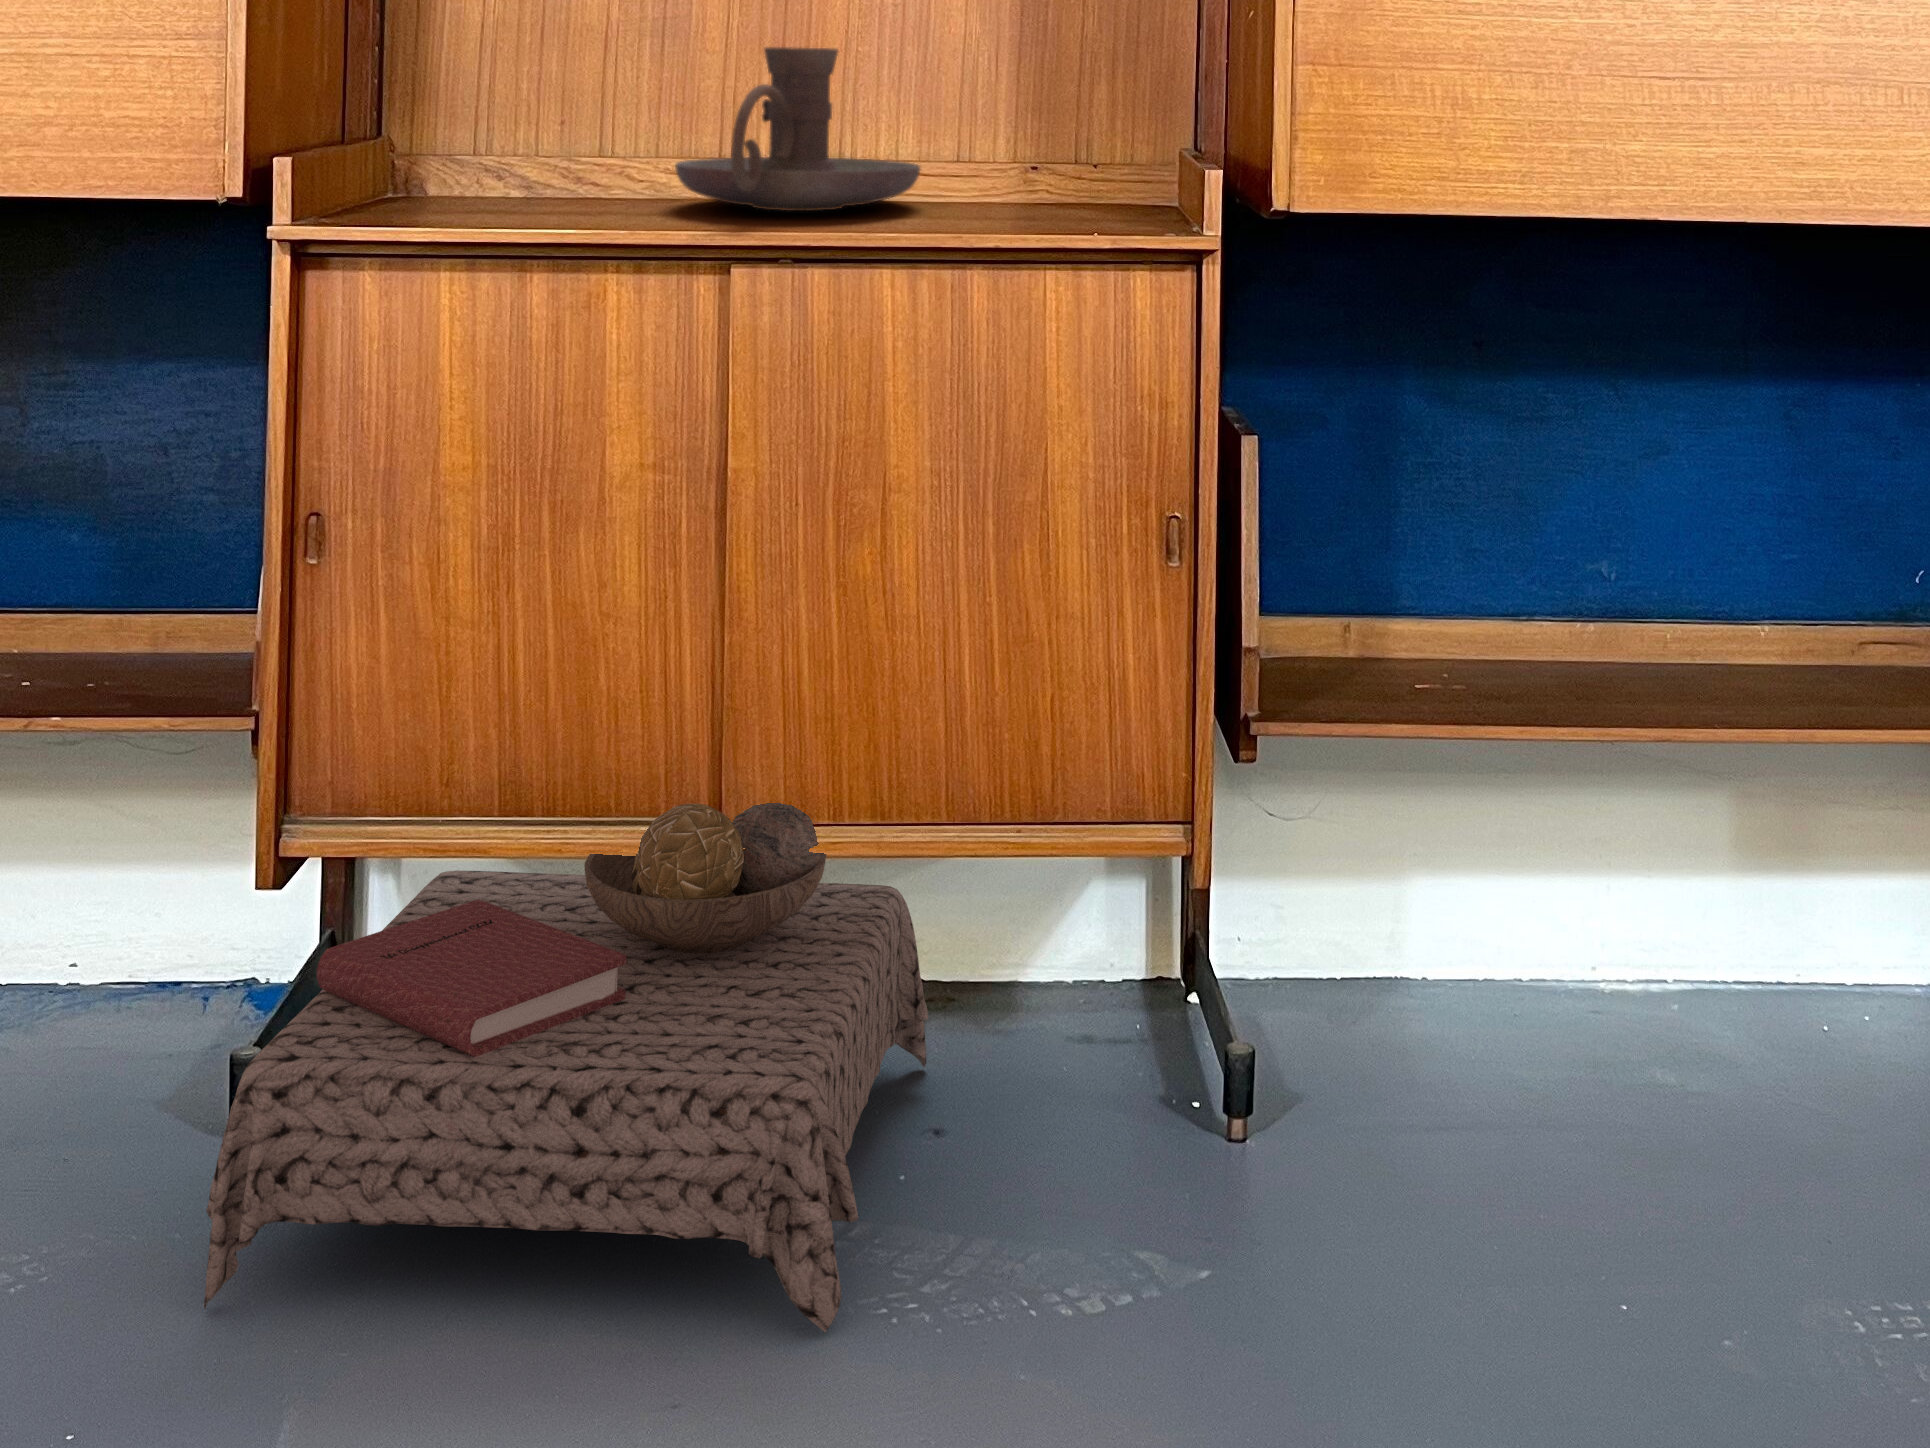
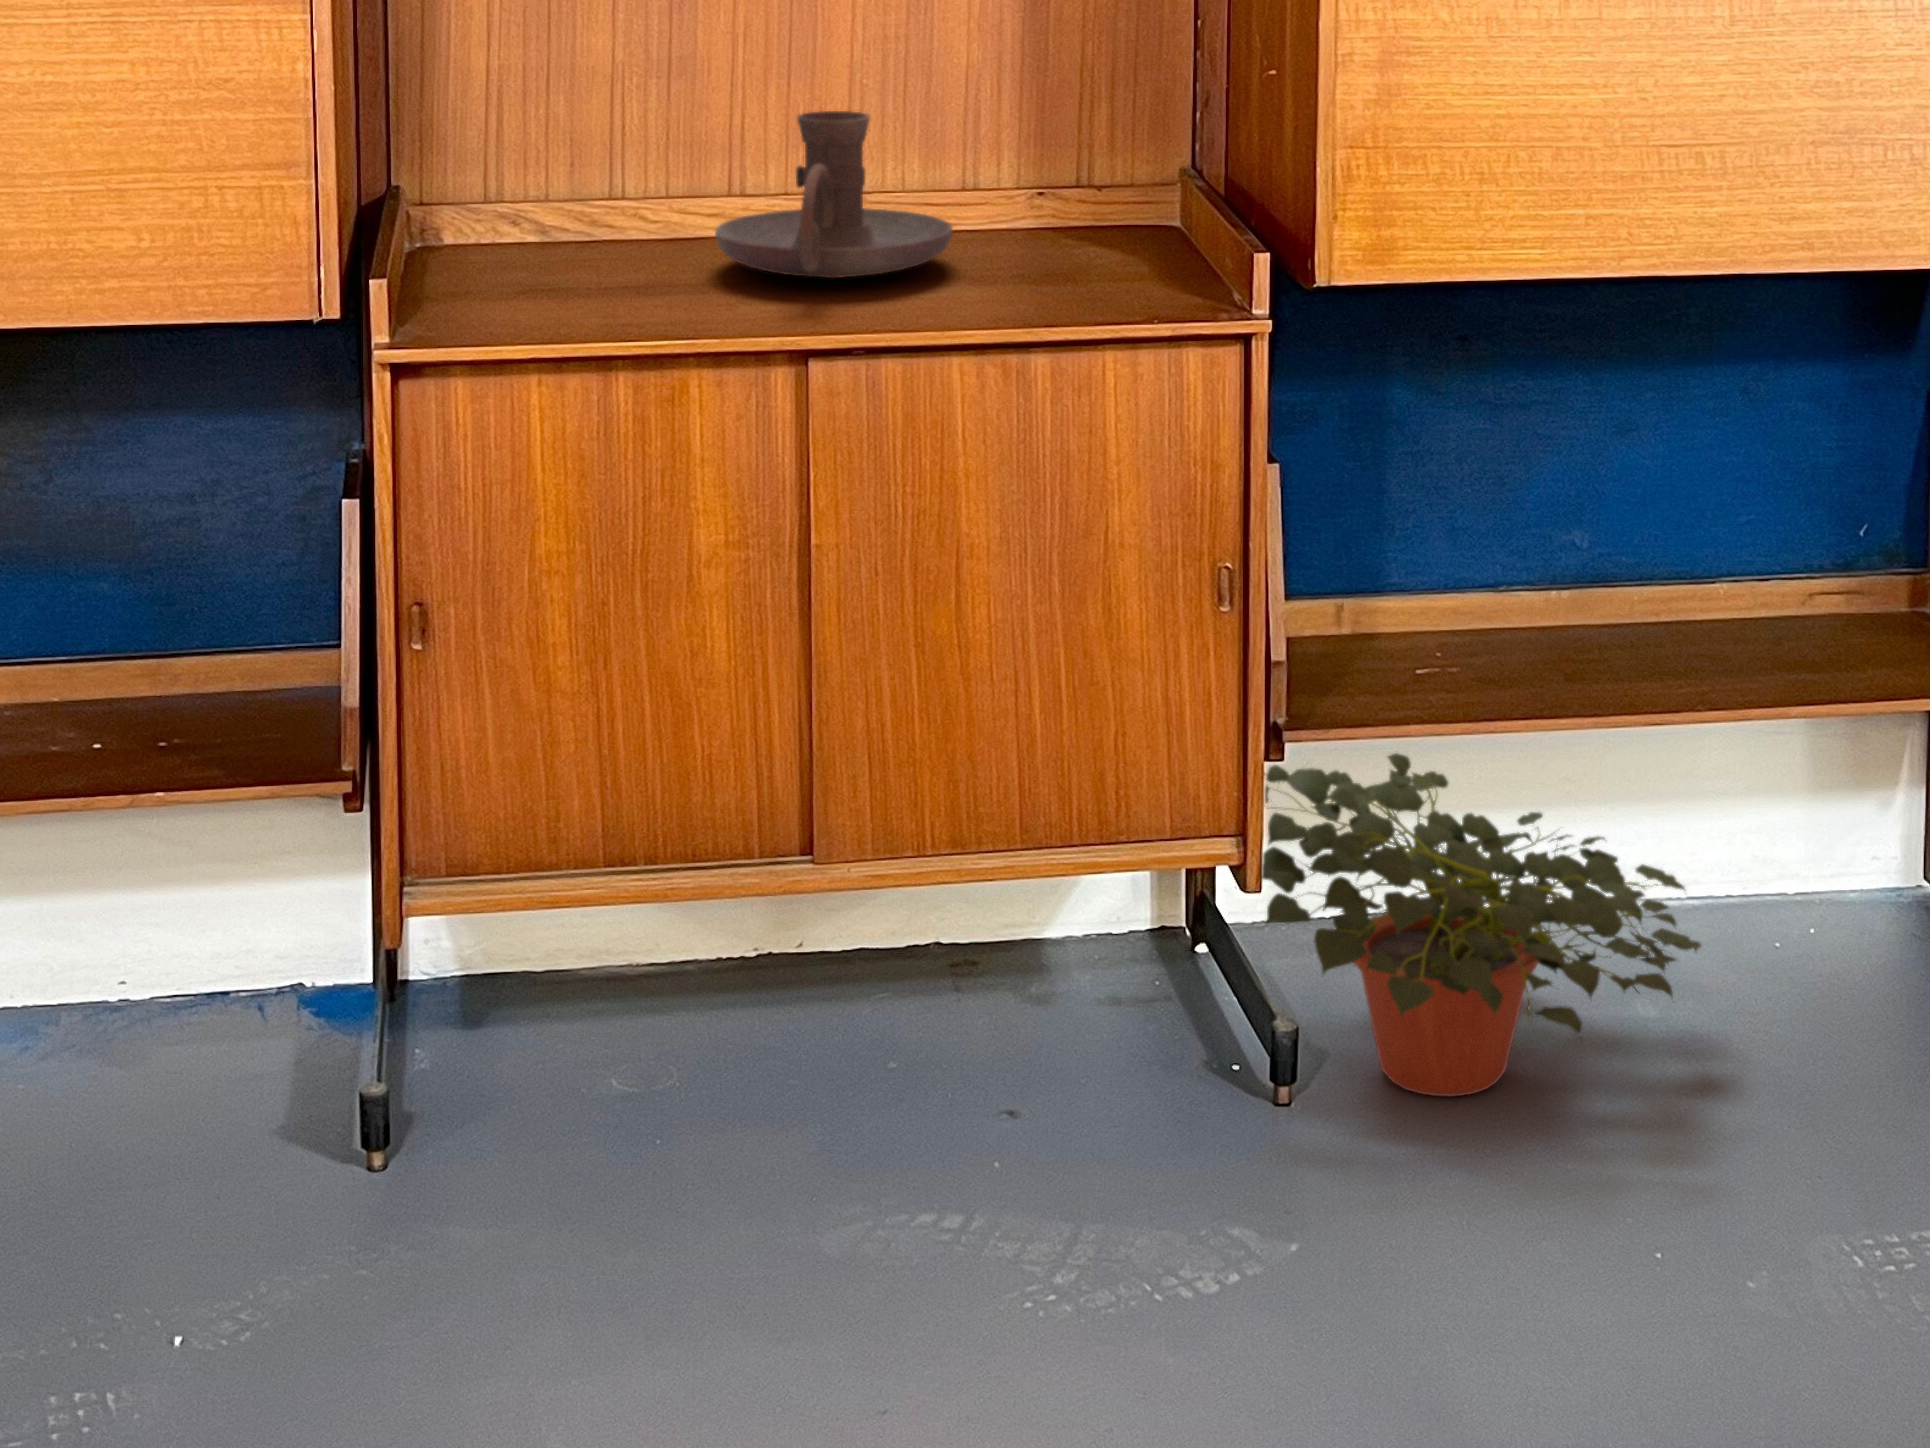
potted plant: none [1195,759,1716,1151] -> present [1261,753,1701,1096]
ottoman: present [204,803,929,1332] -> none [422,826,999,1292]

